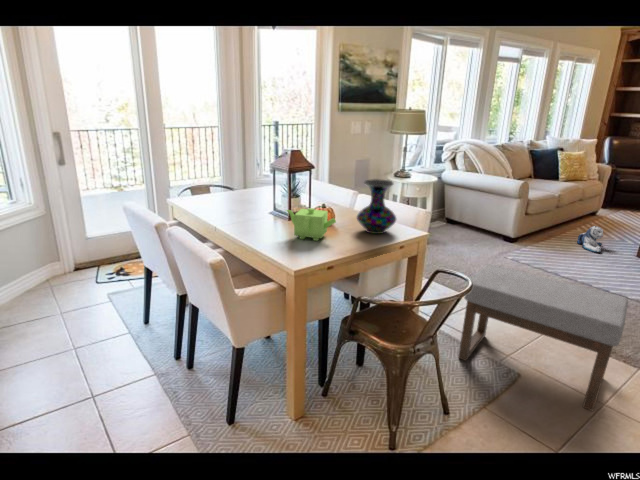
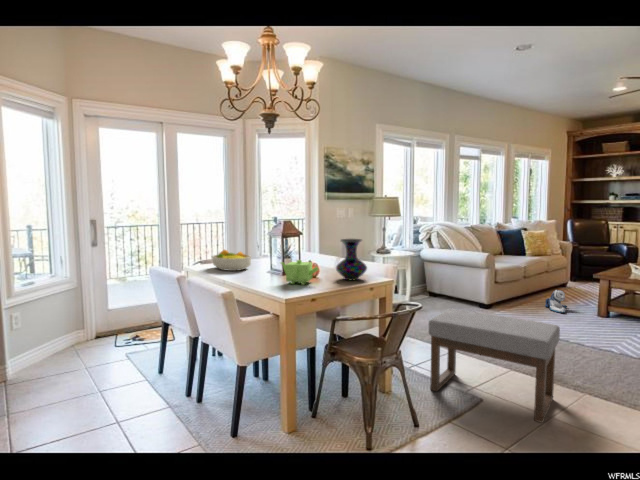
fruit bowl: none [200,180,249,209] -> present [212,250,251,271]

